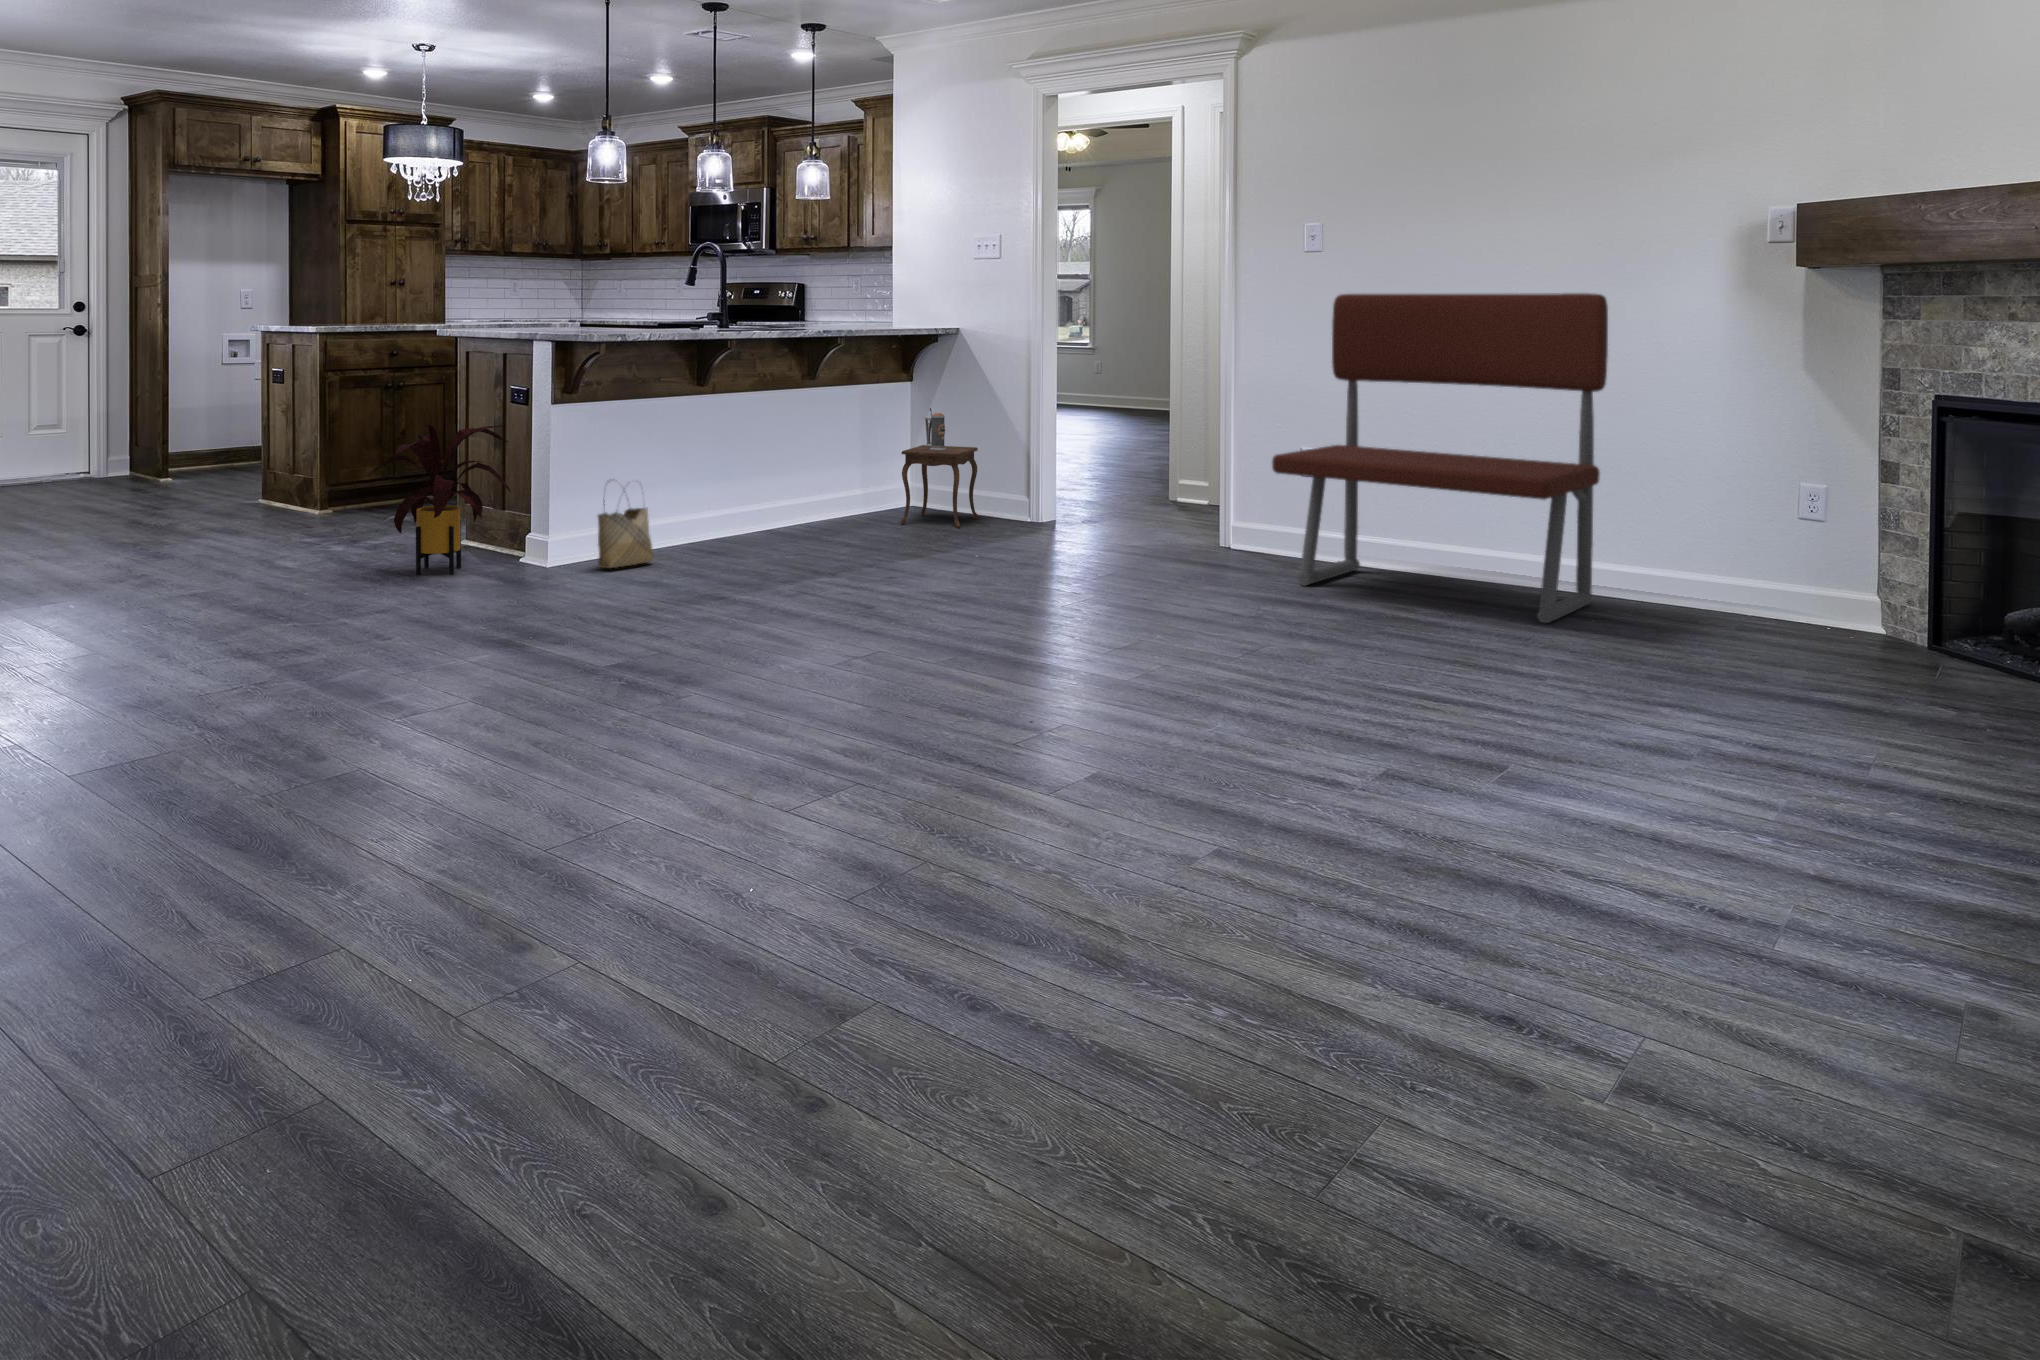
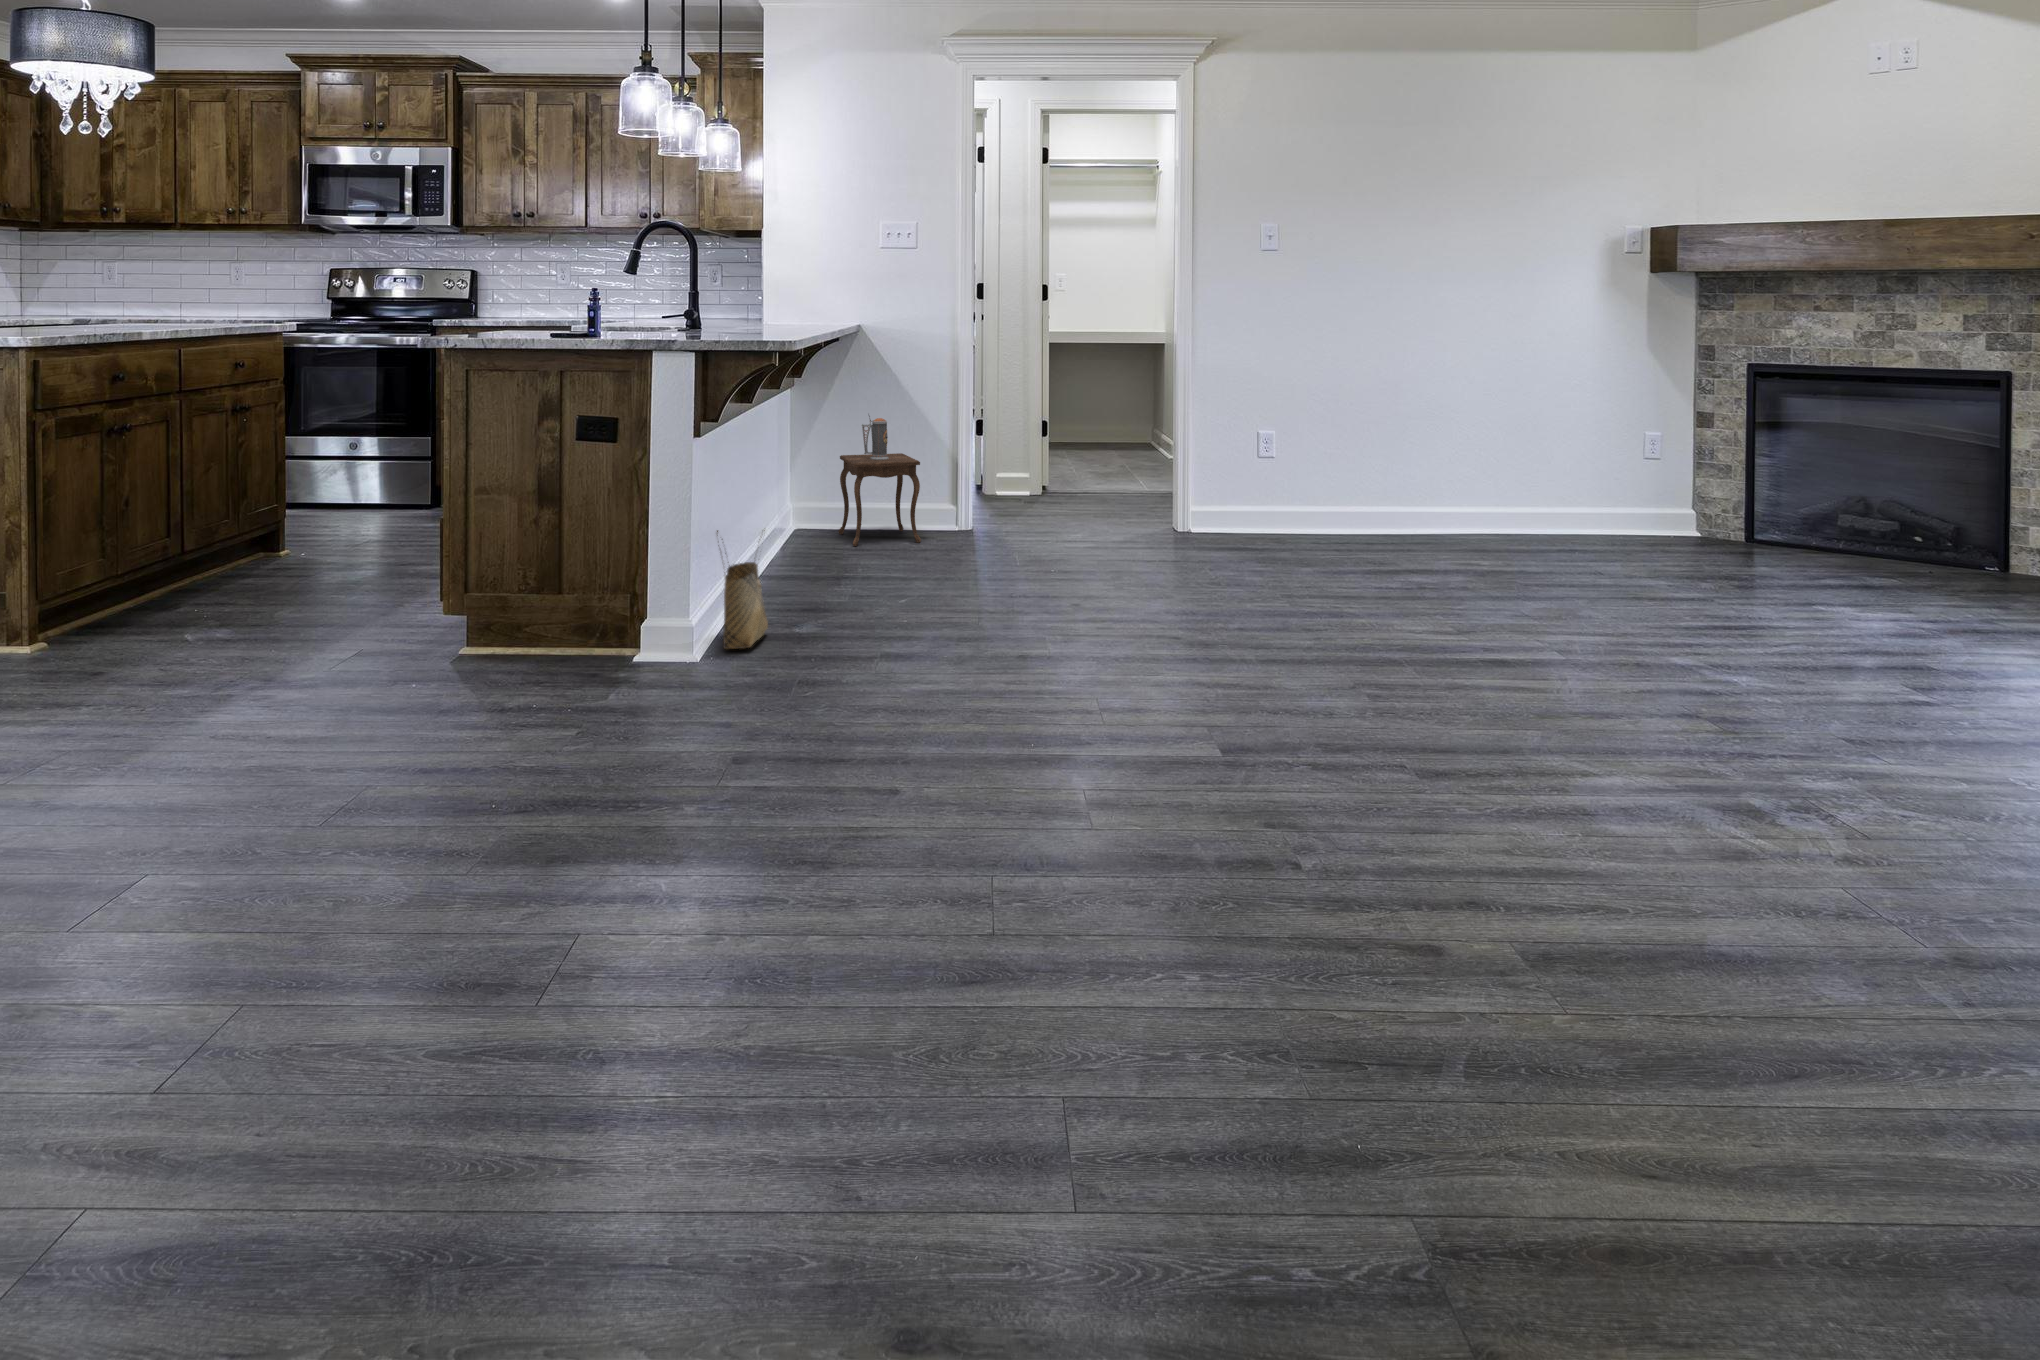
bench: present [1272,293,1608,623] -> none [1316,289,1589,559]
house plant: present [368,424,511,575] -> none [423,471,633,707]

